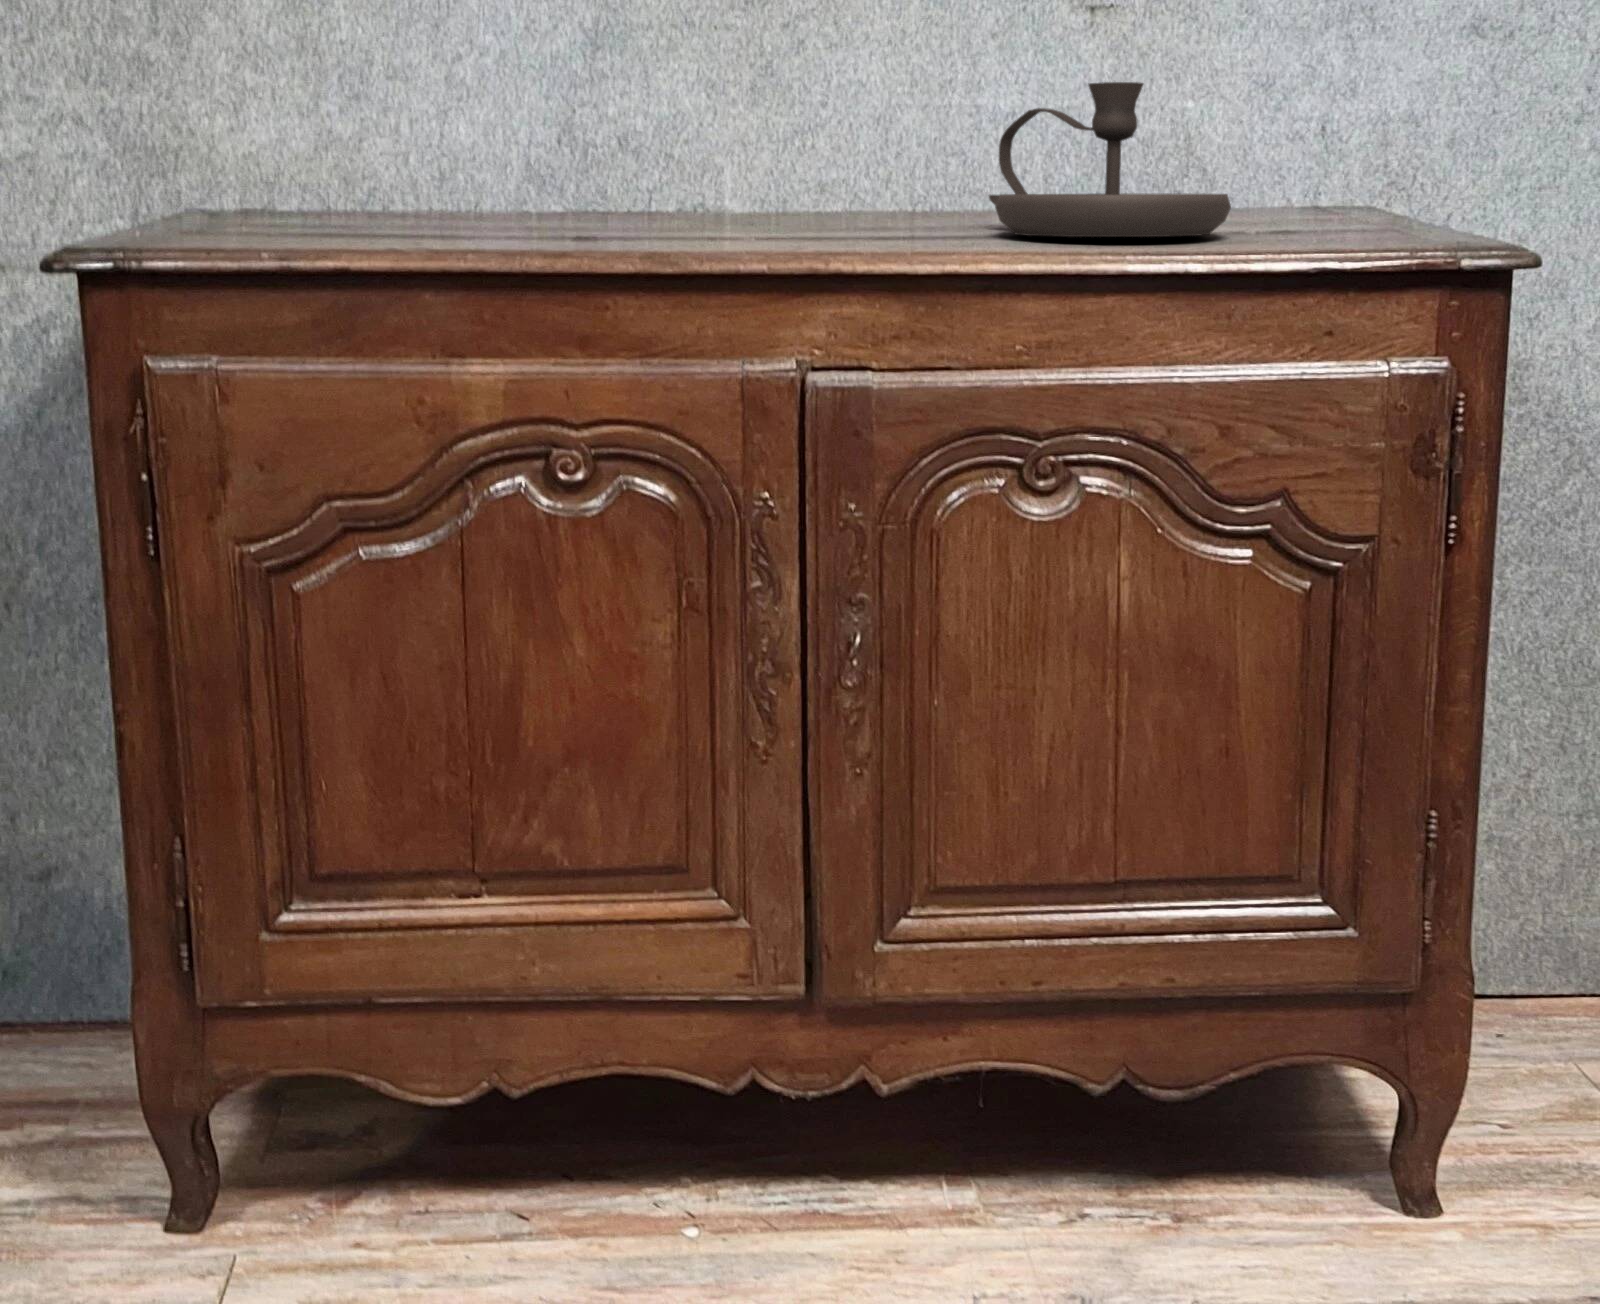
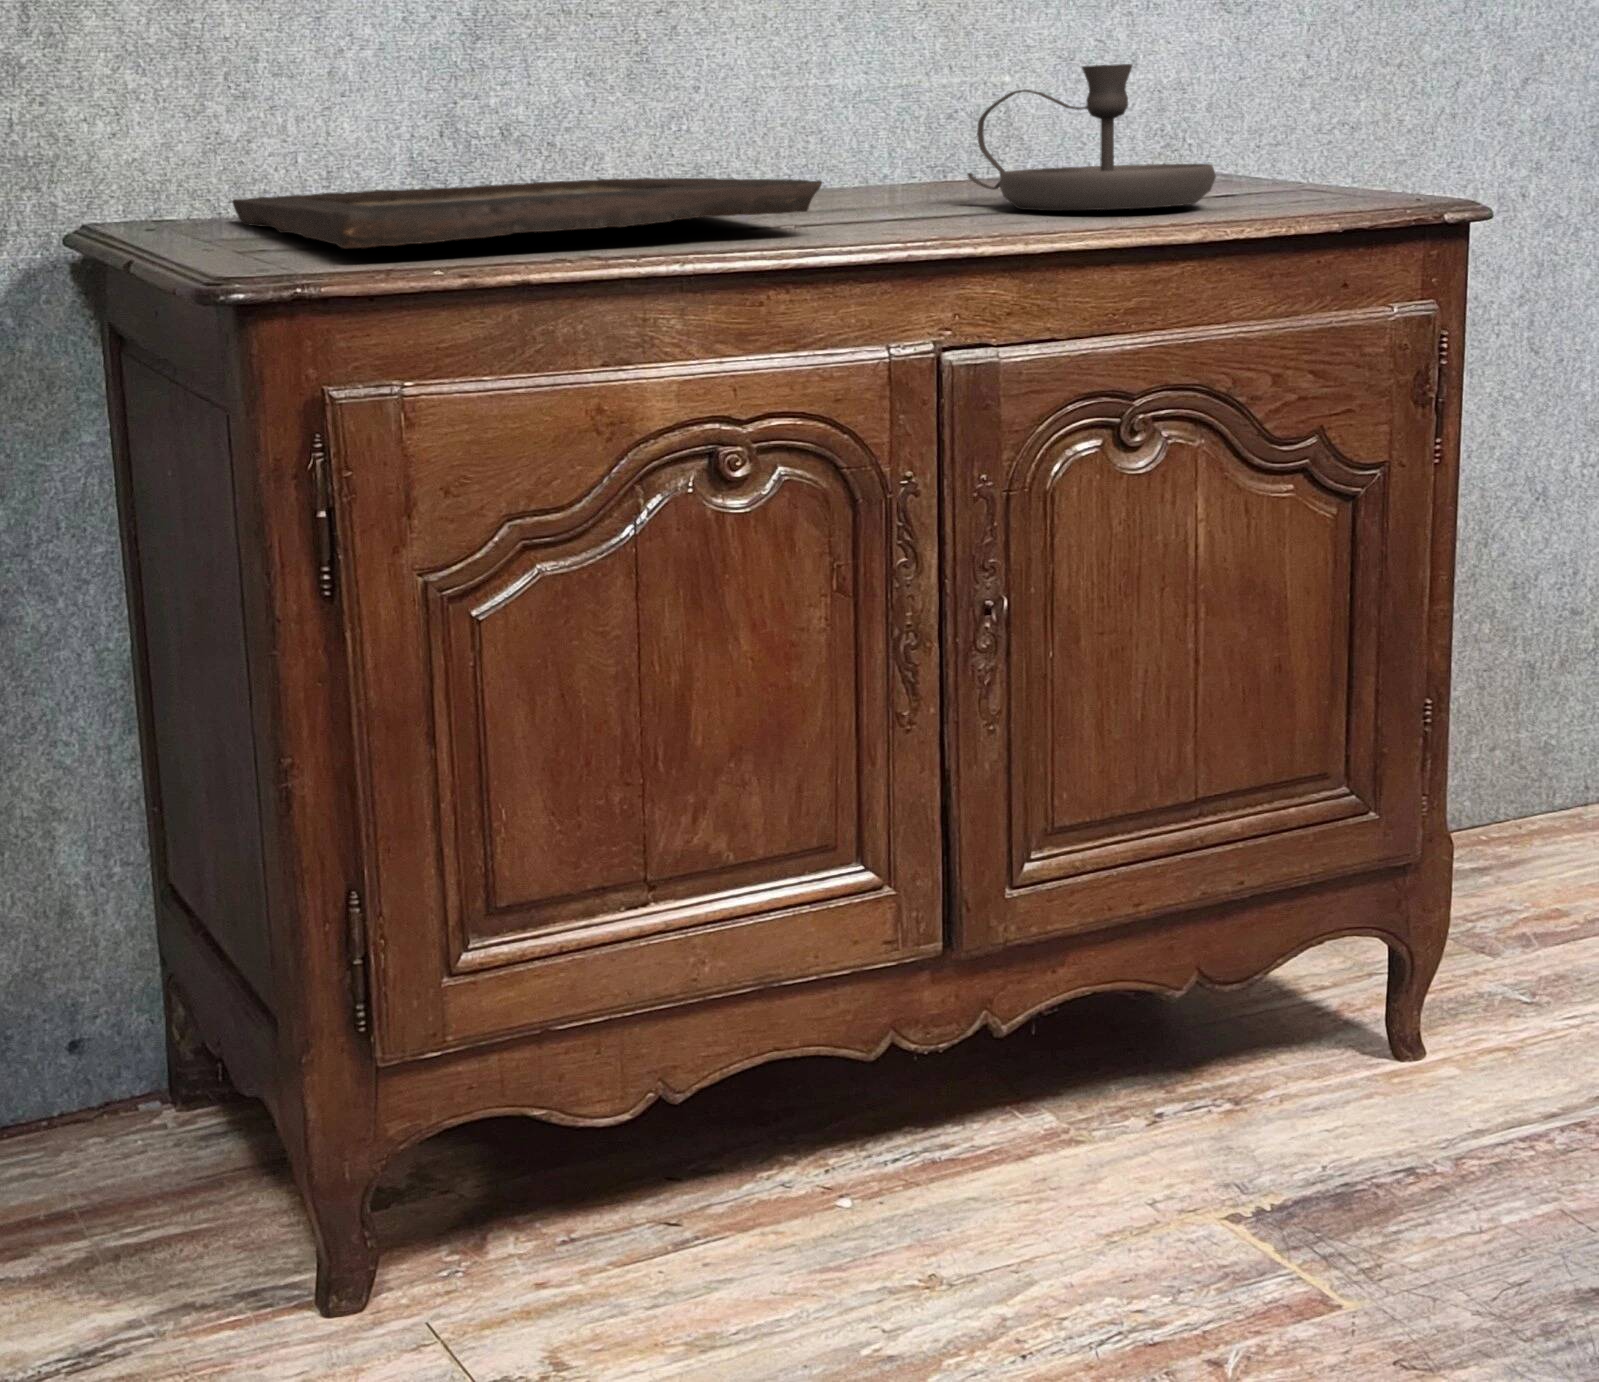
decorative tray: none [216,189,727,231] -> present [232,178,822,248]

